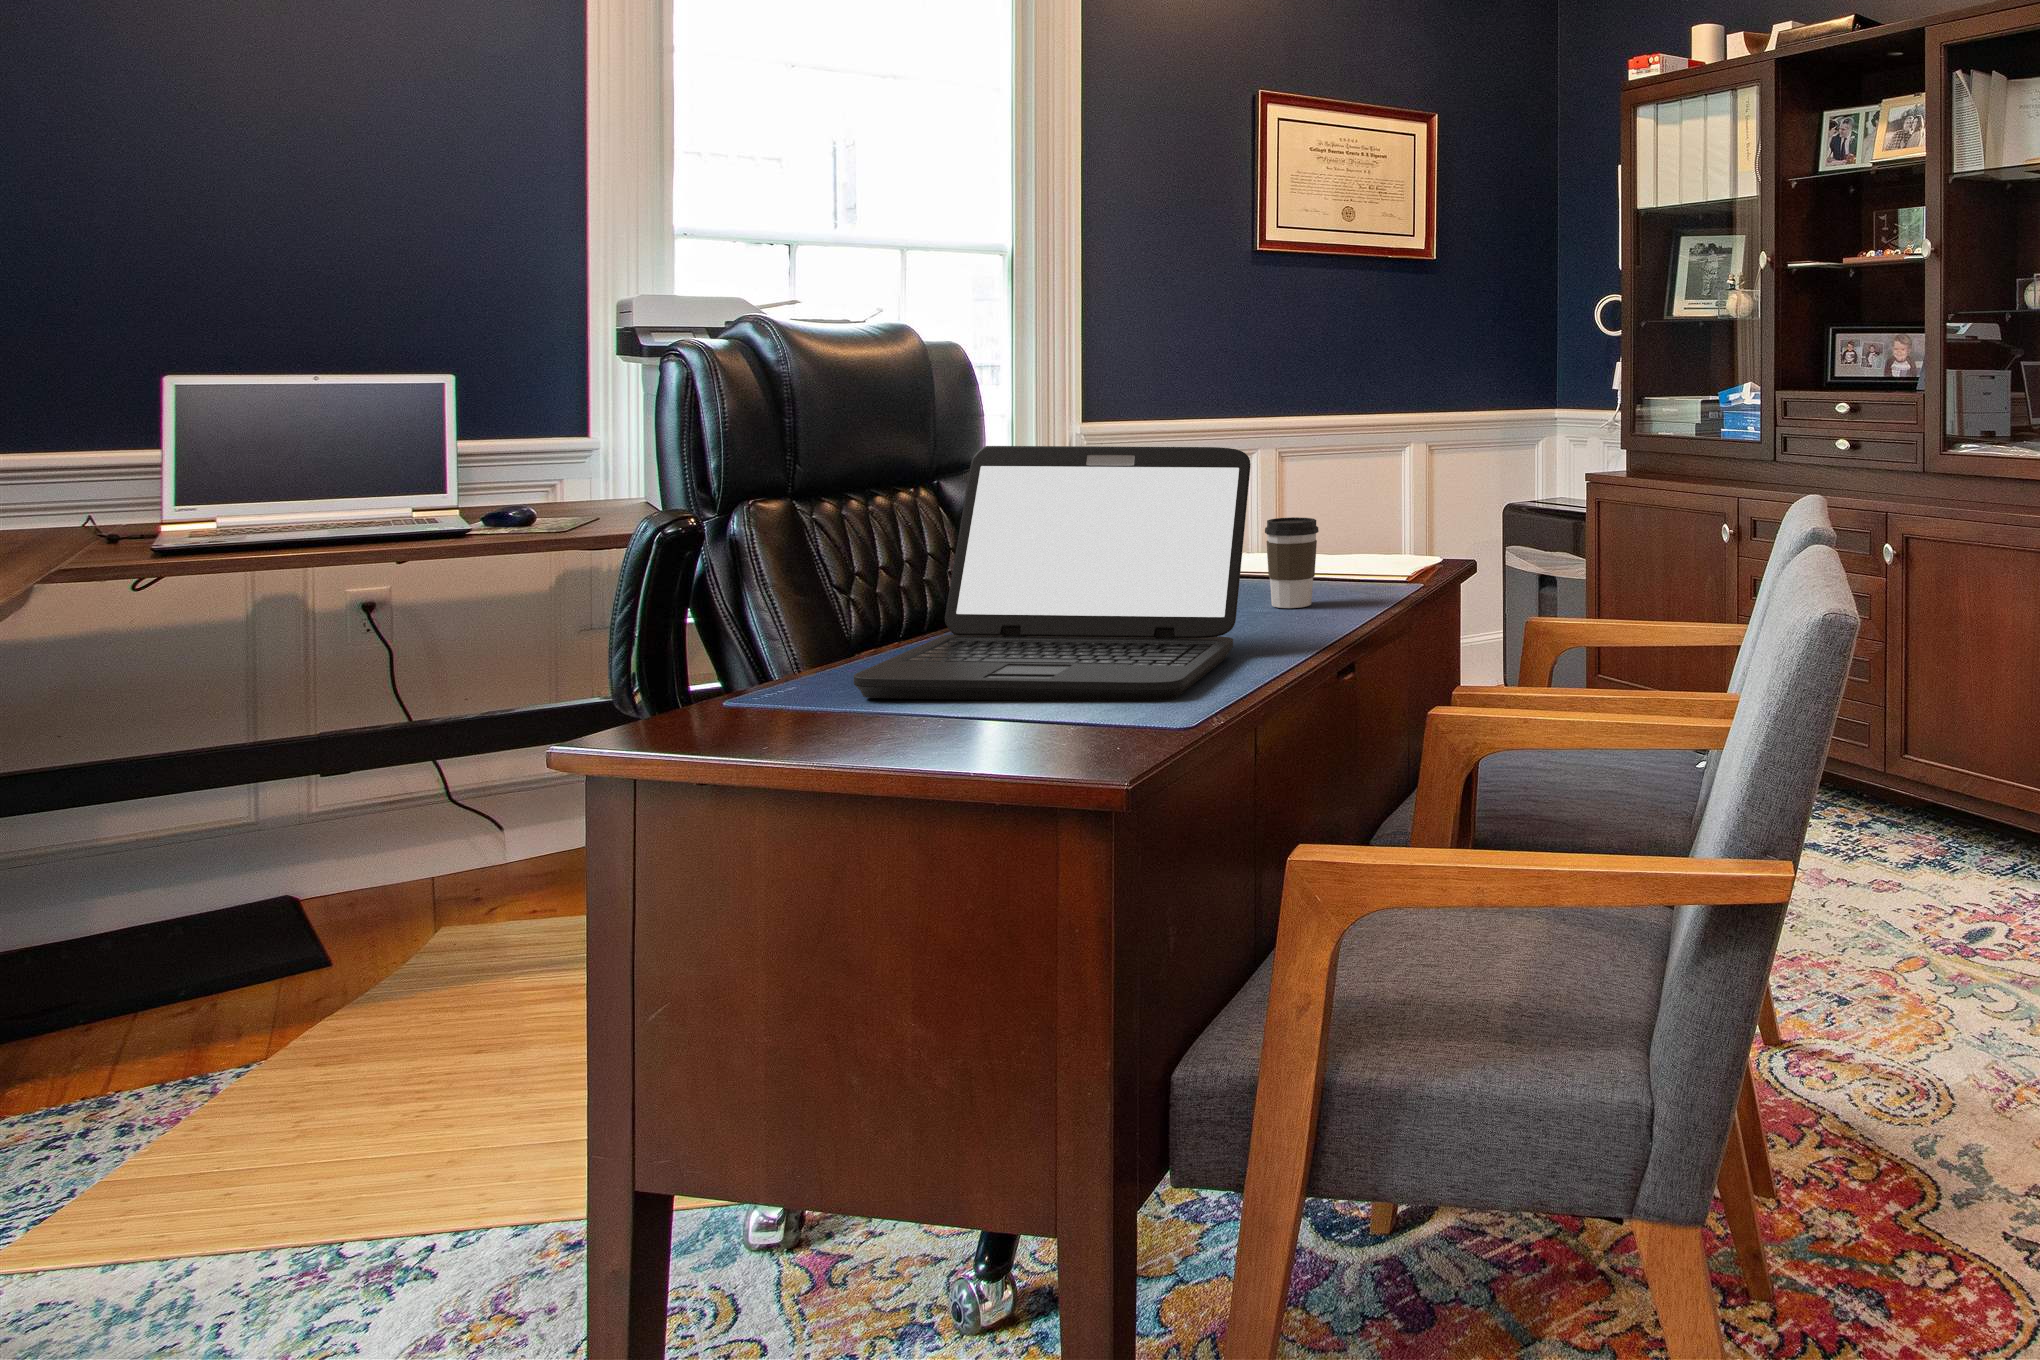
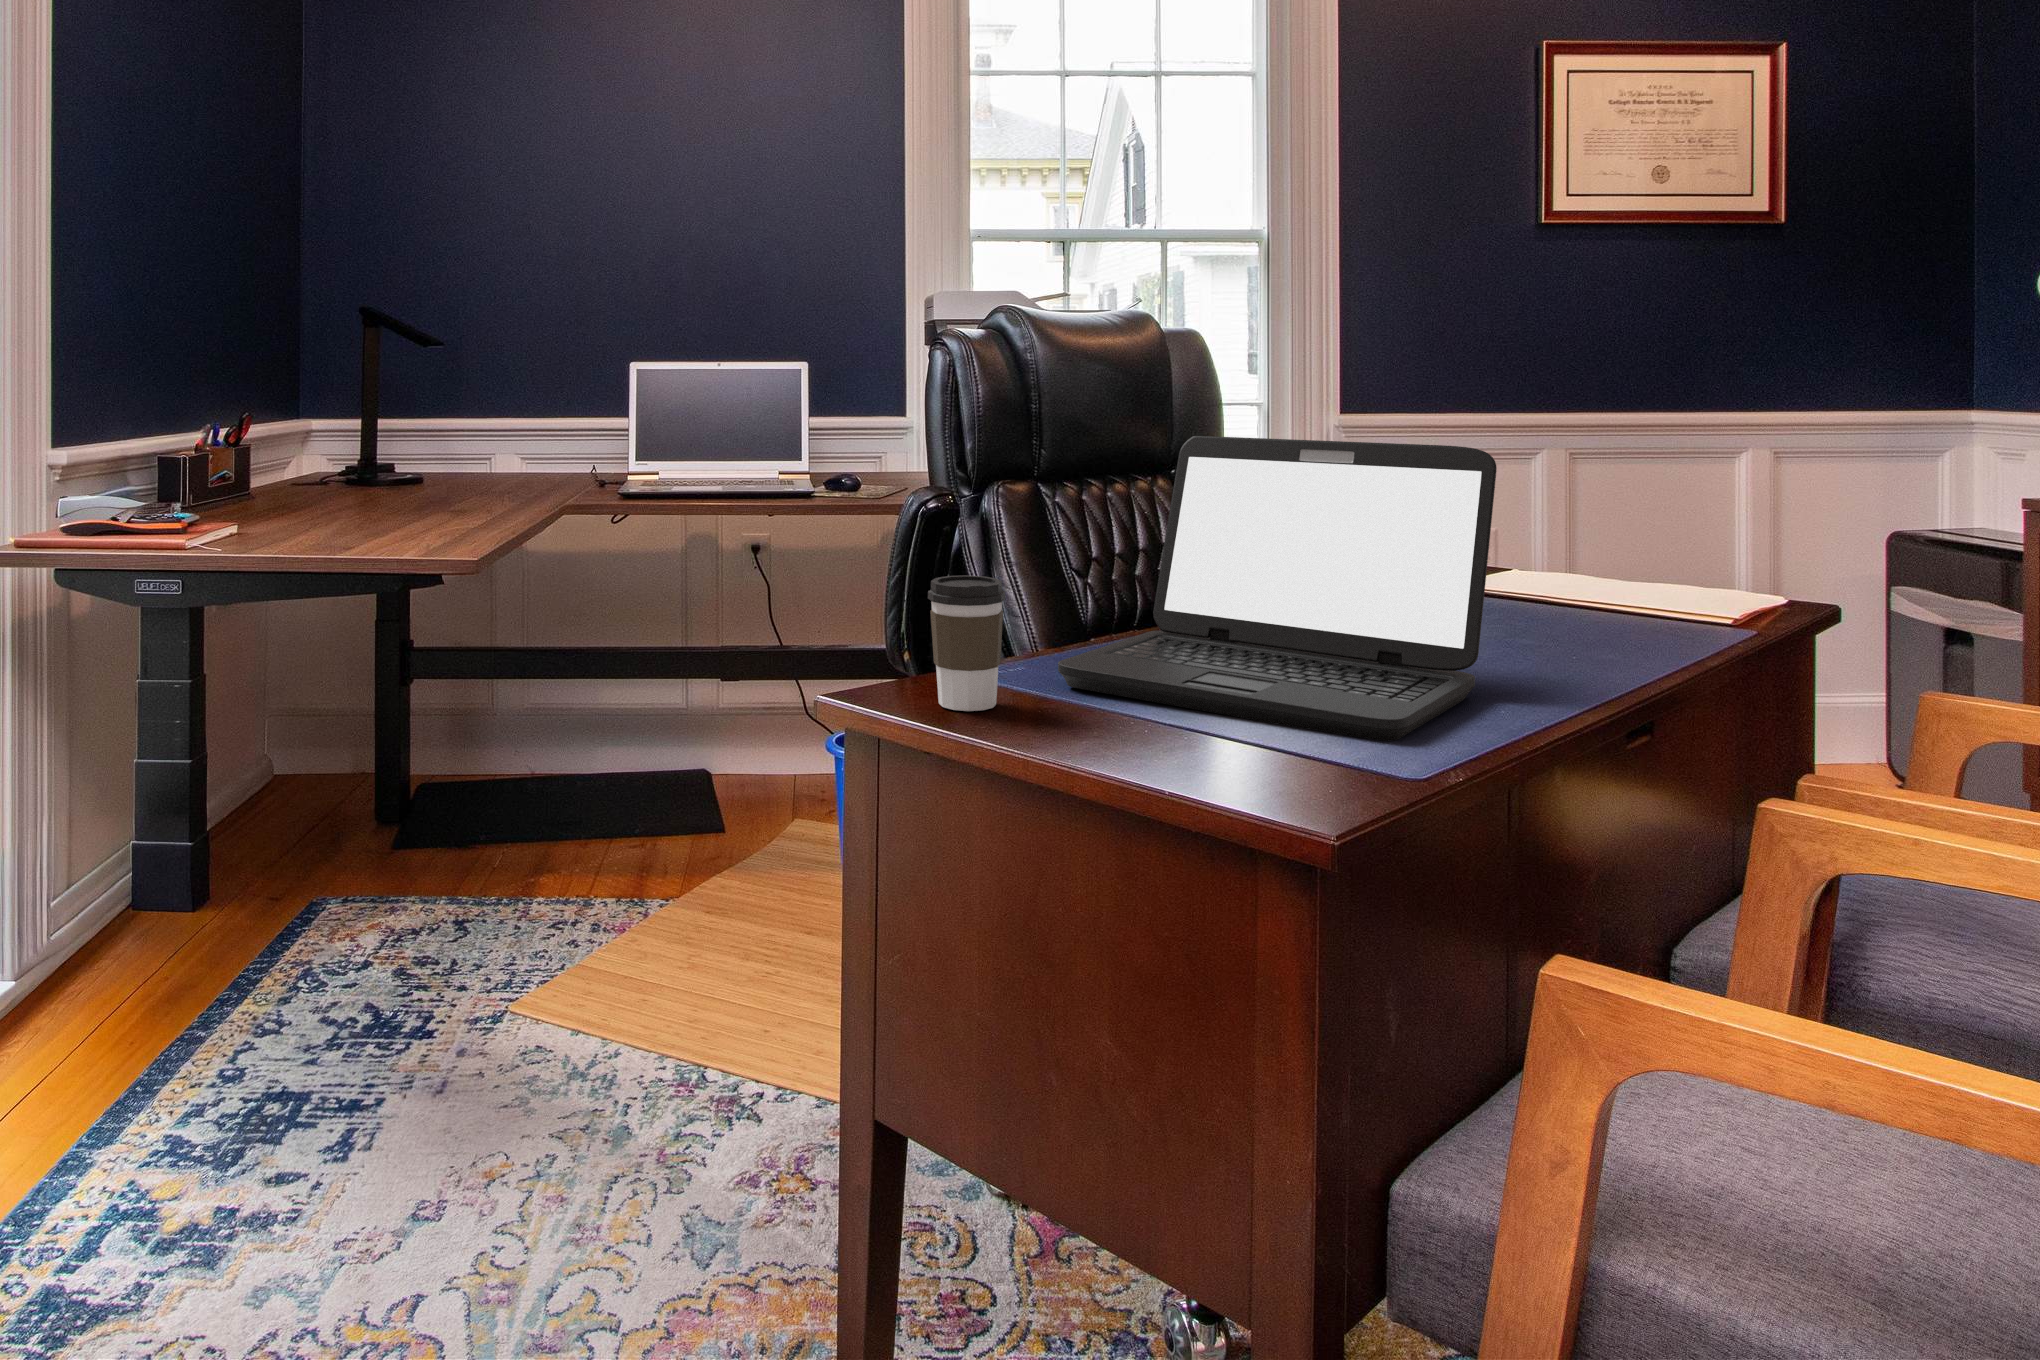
coffee cup: present [1265,517,1319,608] -> present [928,575,1006,711]

